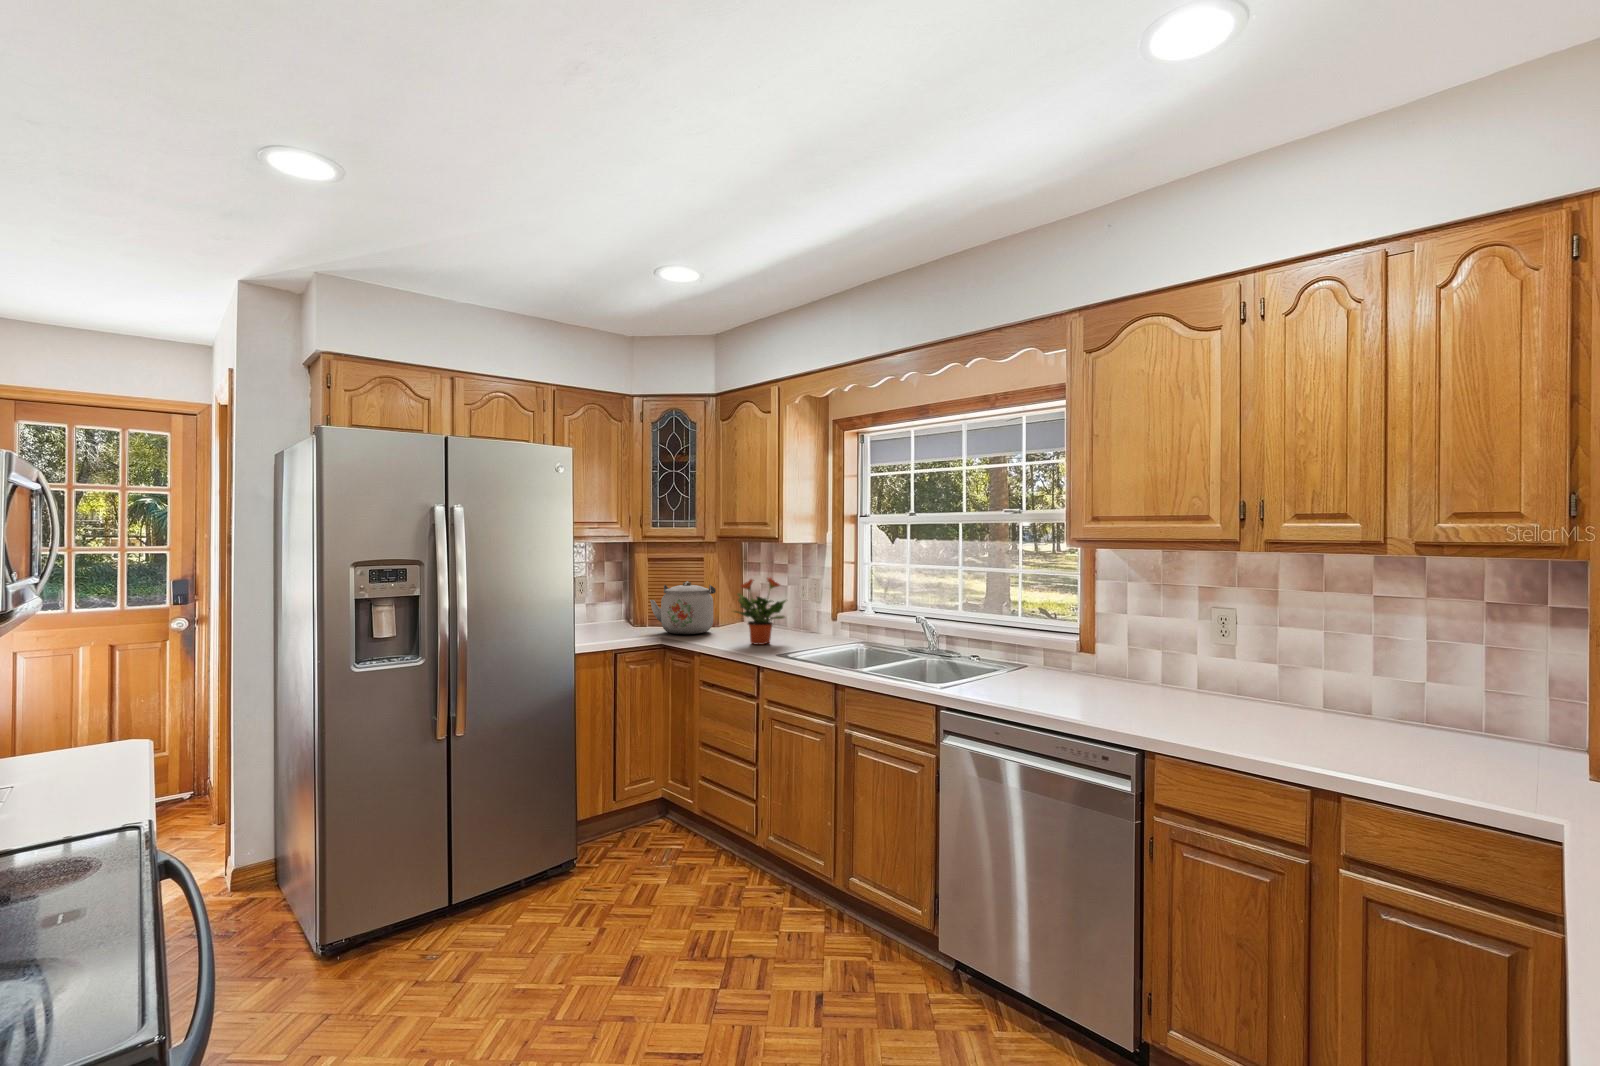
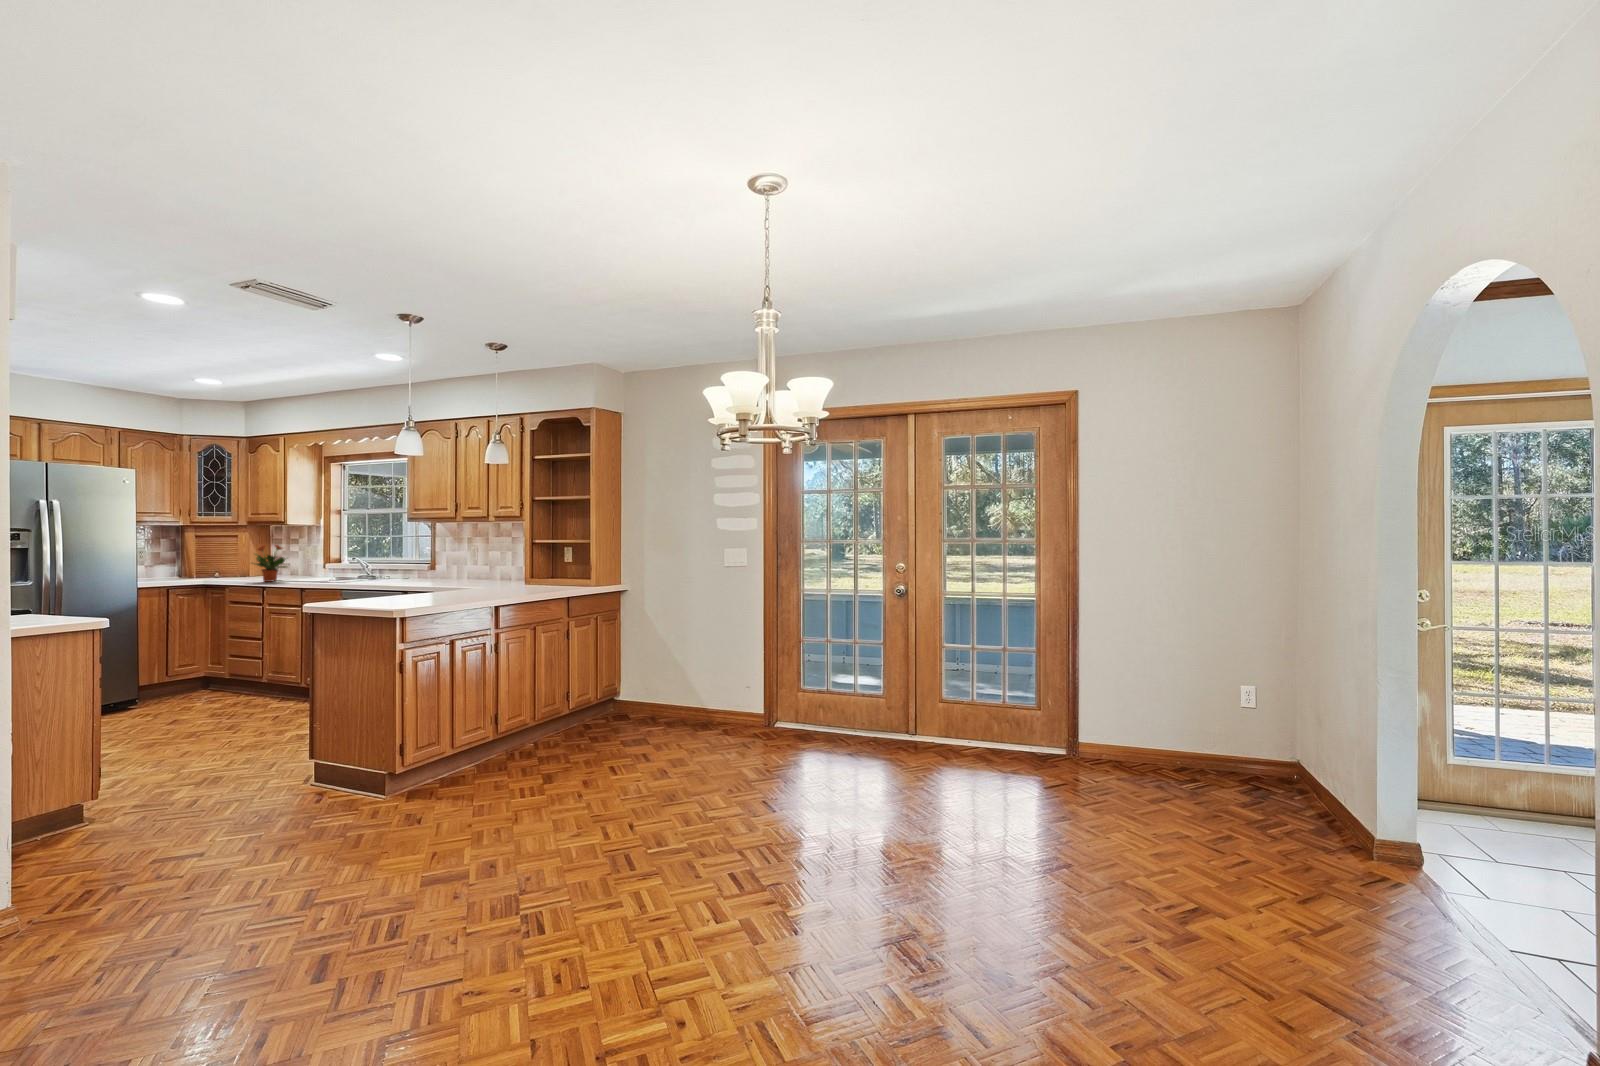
kettle: present [650,581,716,634] -> none [196,549,246,580]

